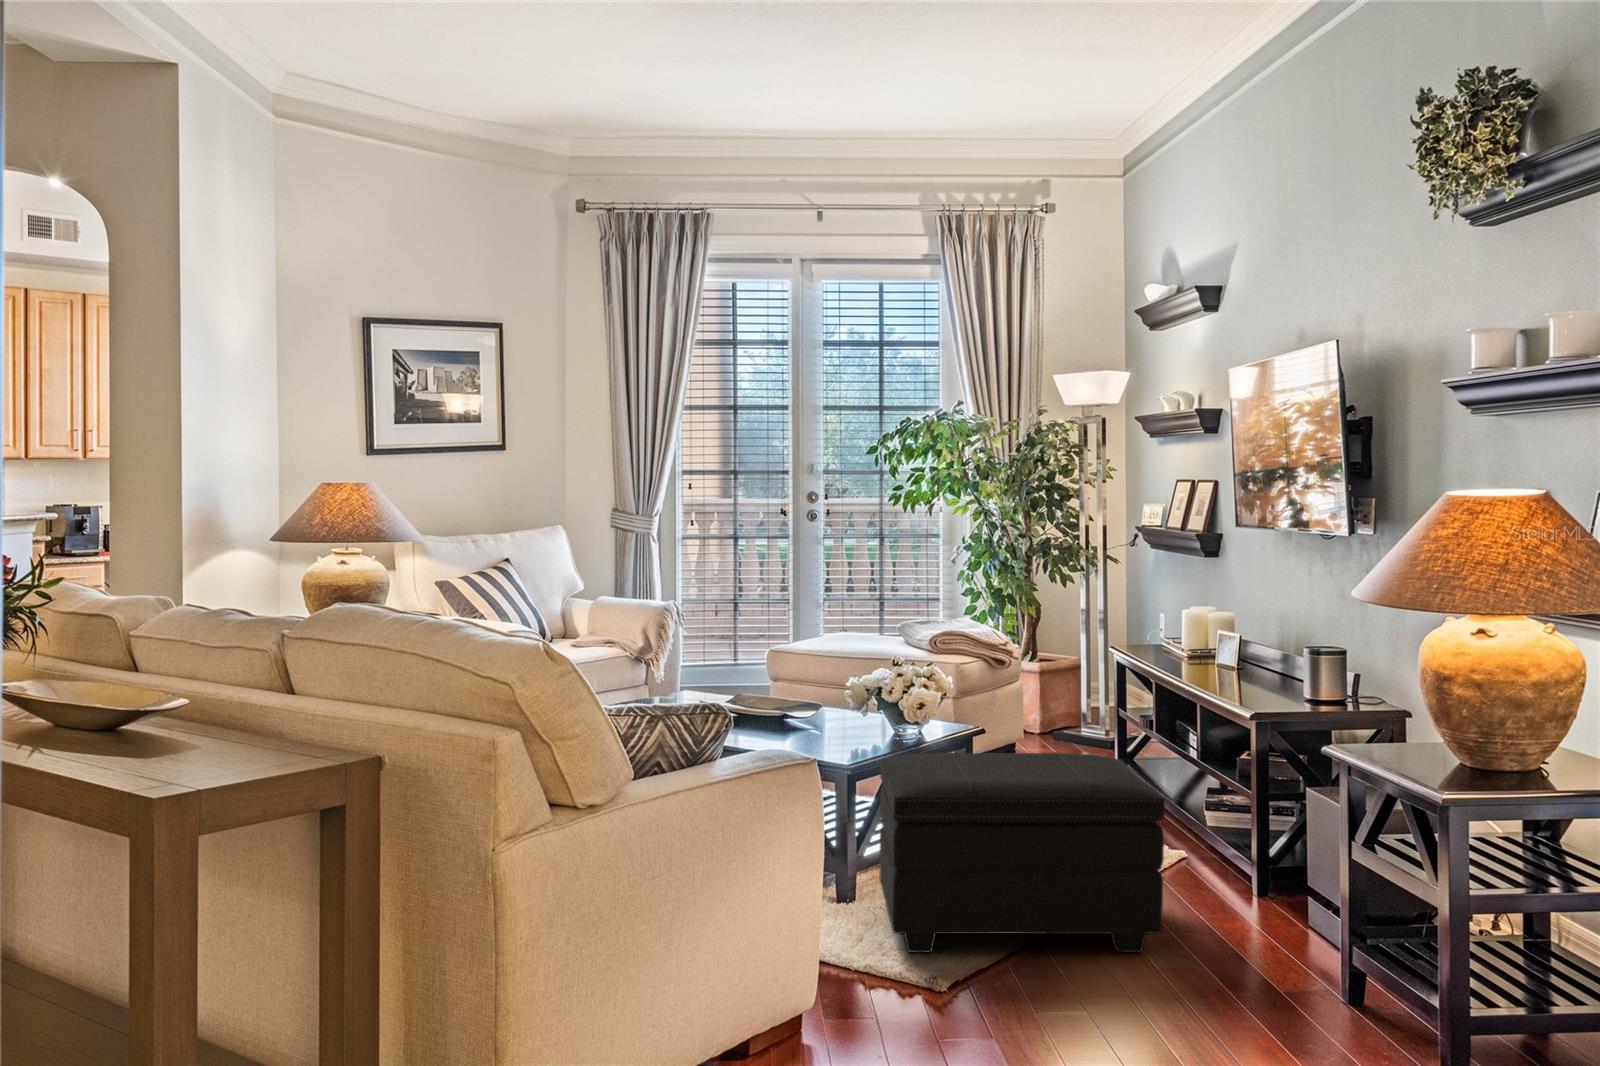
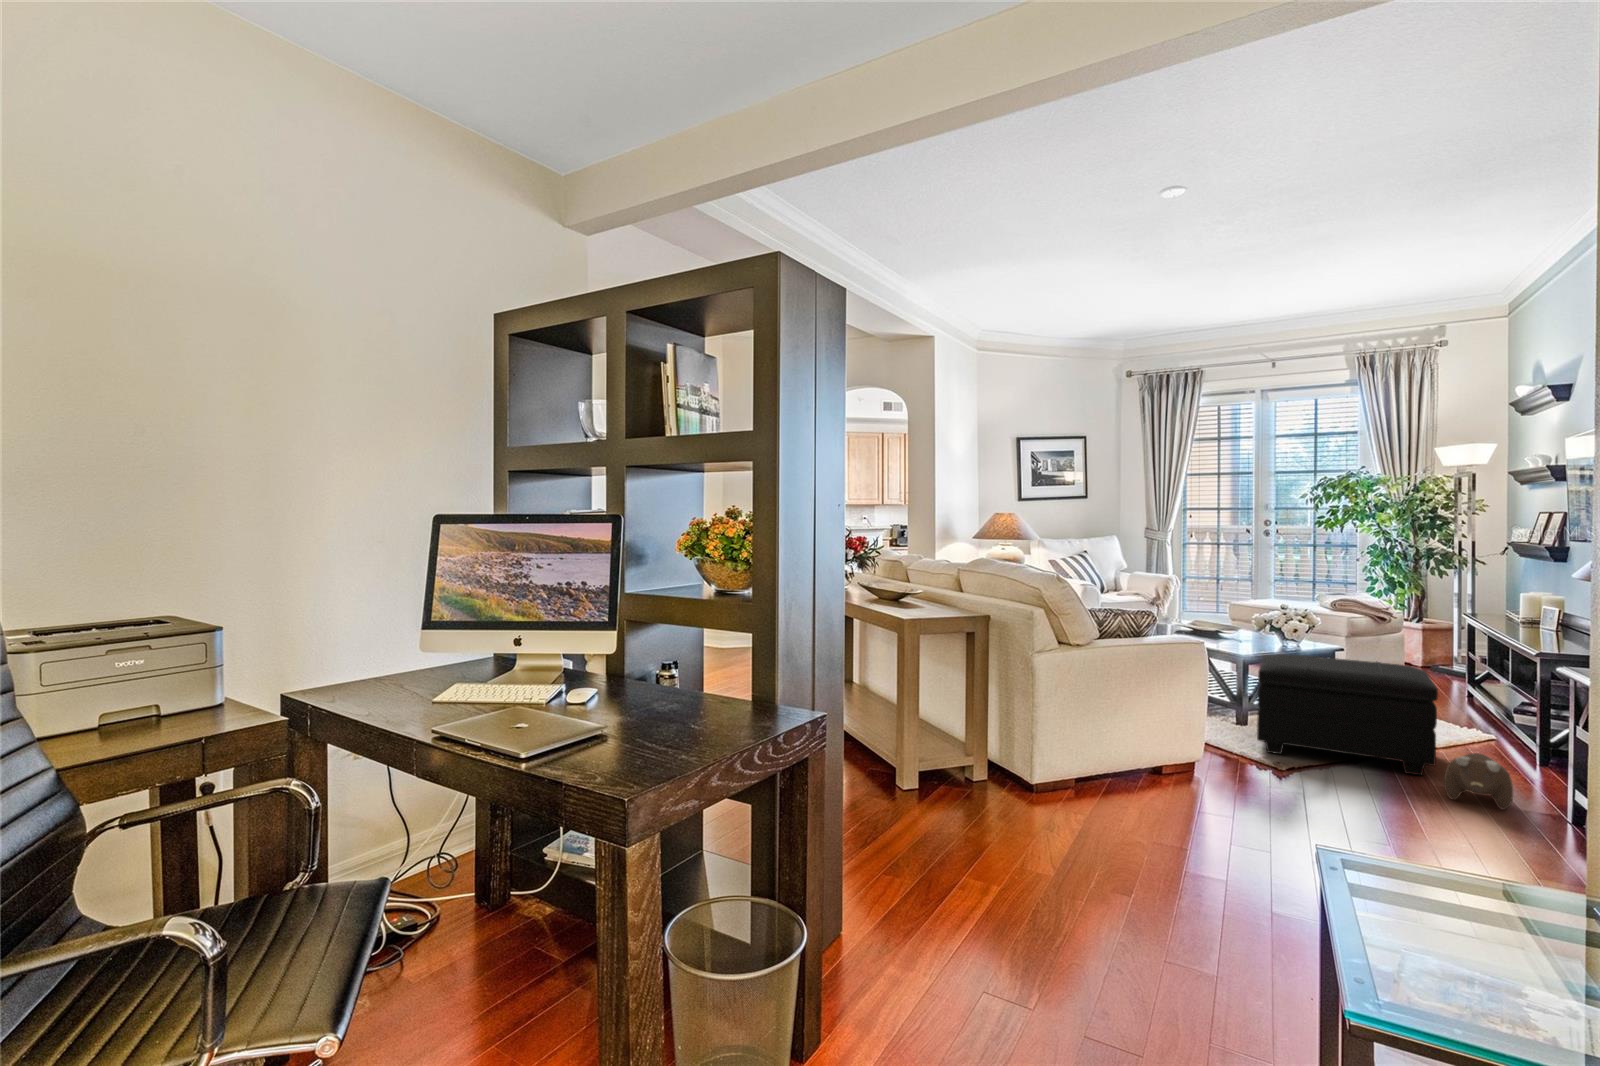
plush toy: none [1192,906,1286,999] -> present [1444,753,1513,810]

